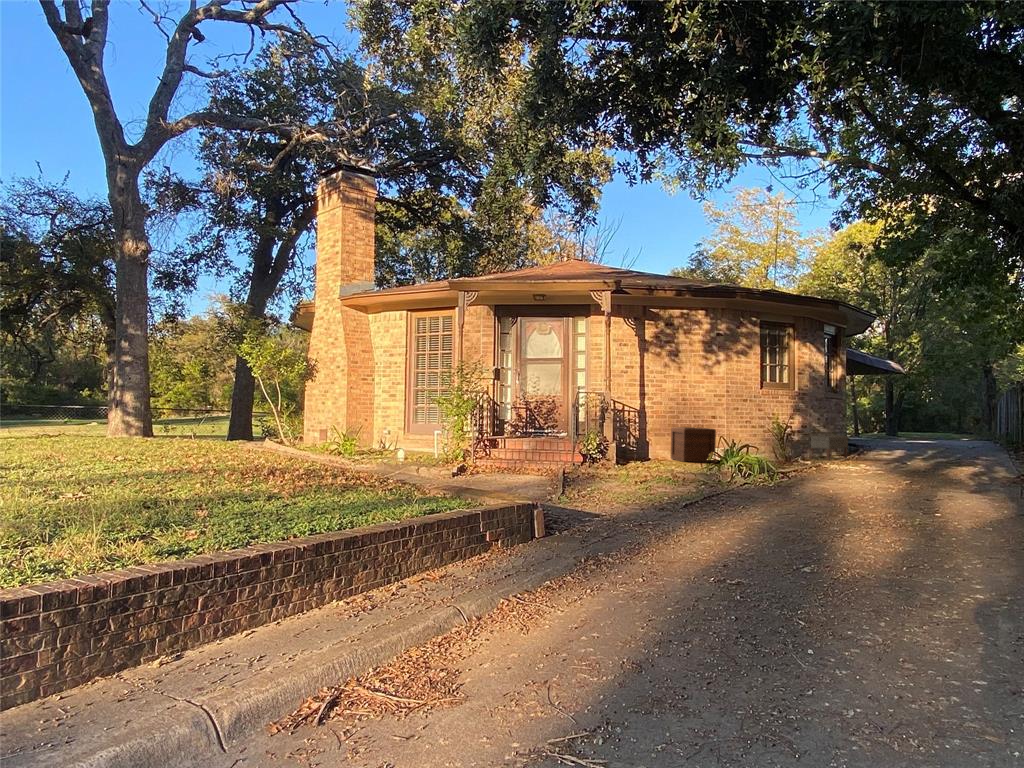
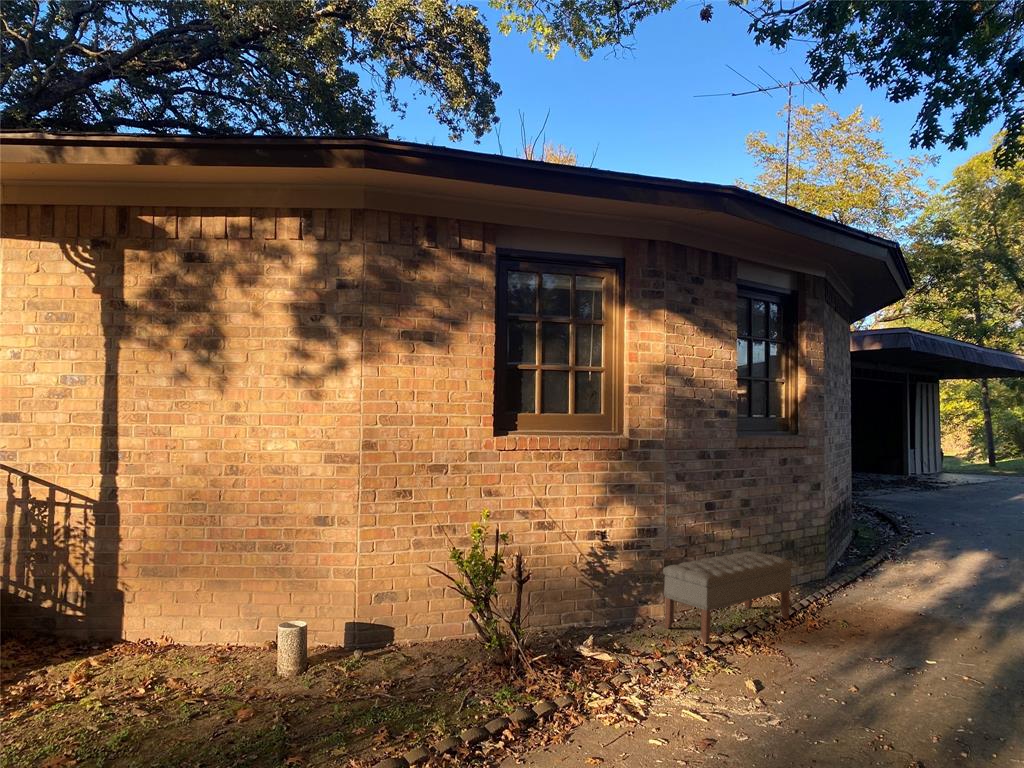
wooden crate: present [671,427,716,462] -> none [130,552,278,685]

